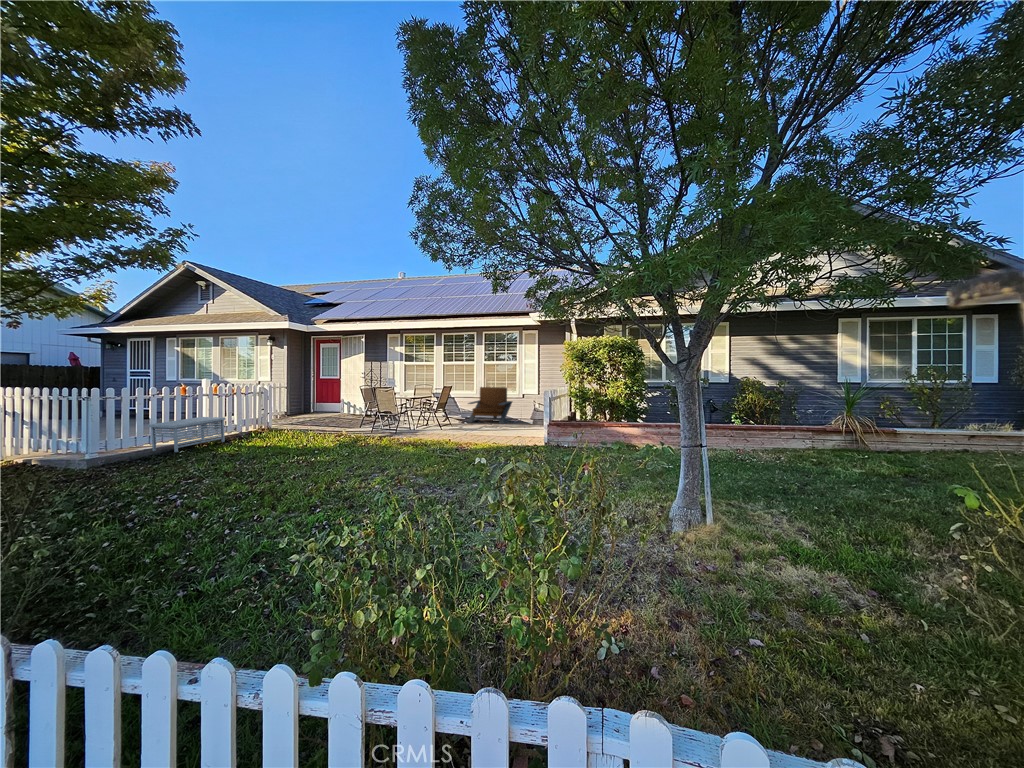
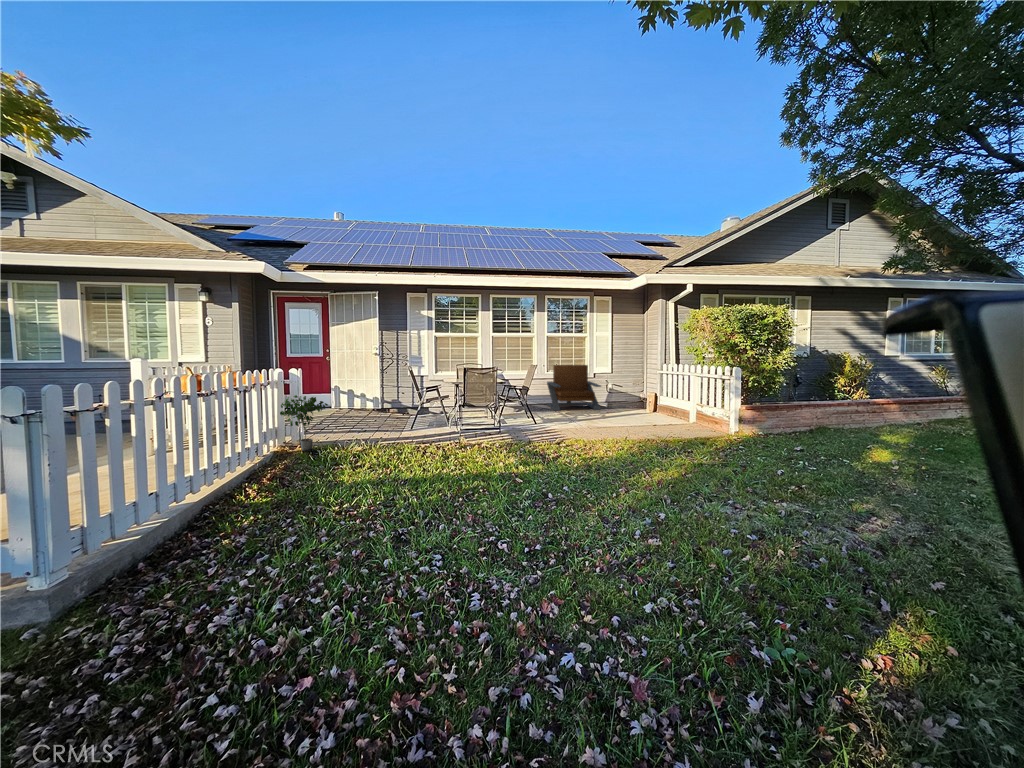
potted plant: none [251,400,275,432] -> present [280,395,328,451]
storage bench: present [148,417,225,452] -> none [174,435,299,534]

